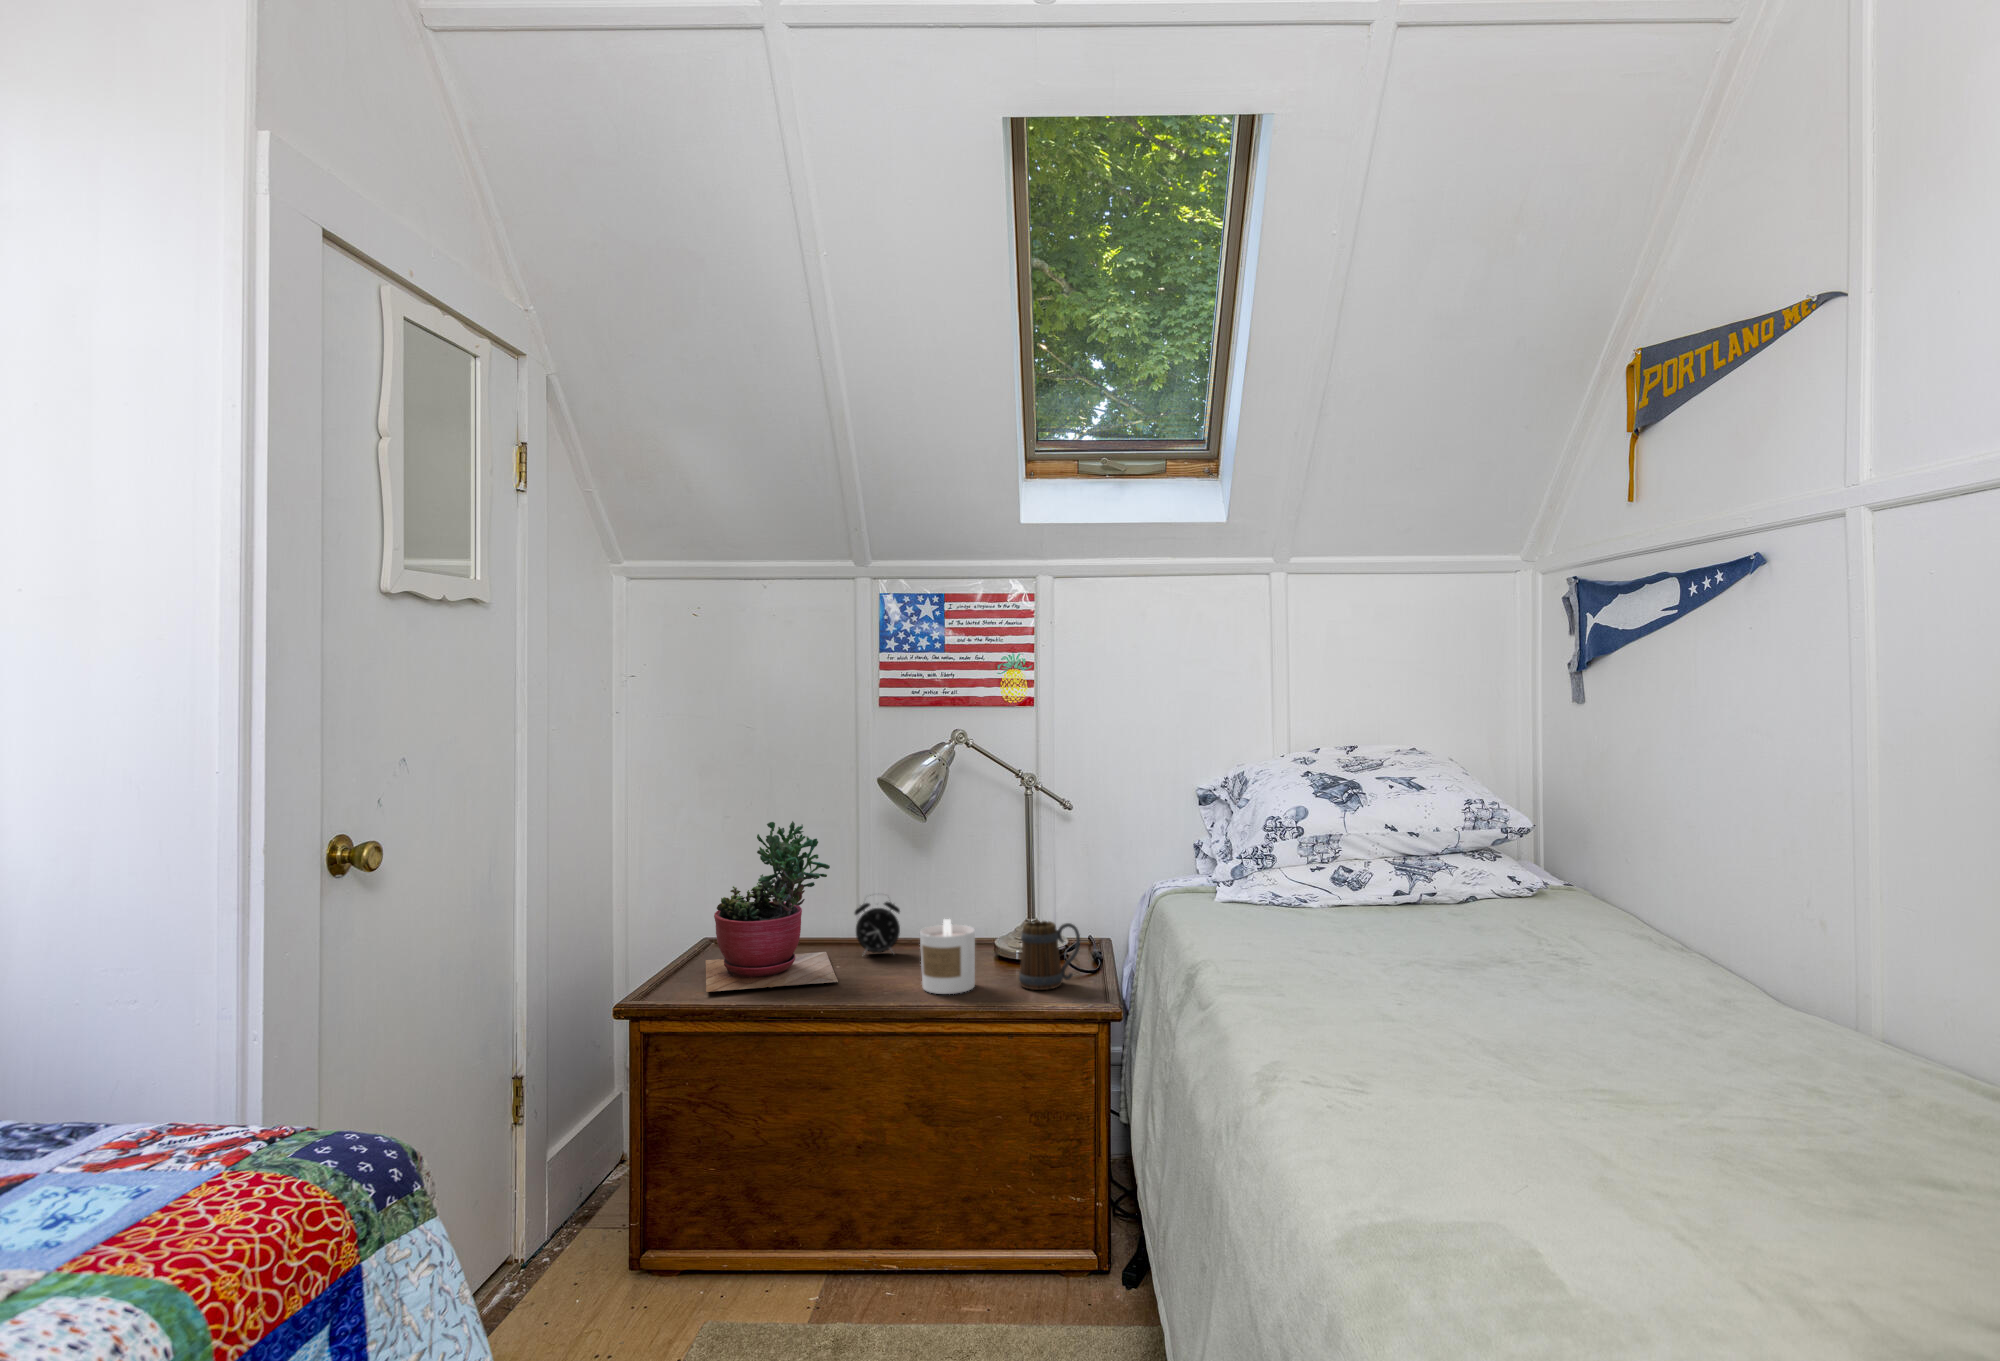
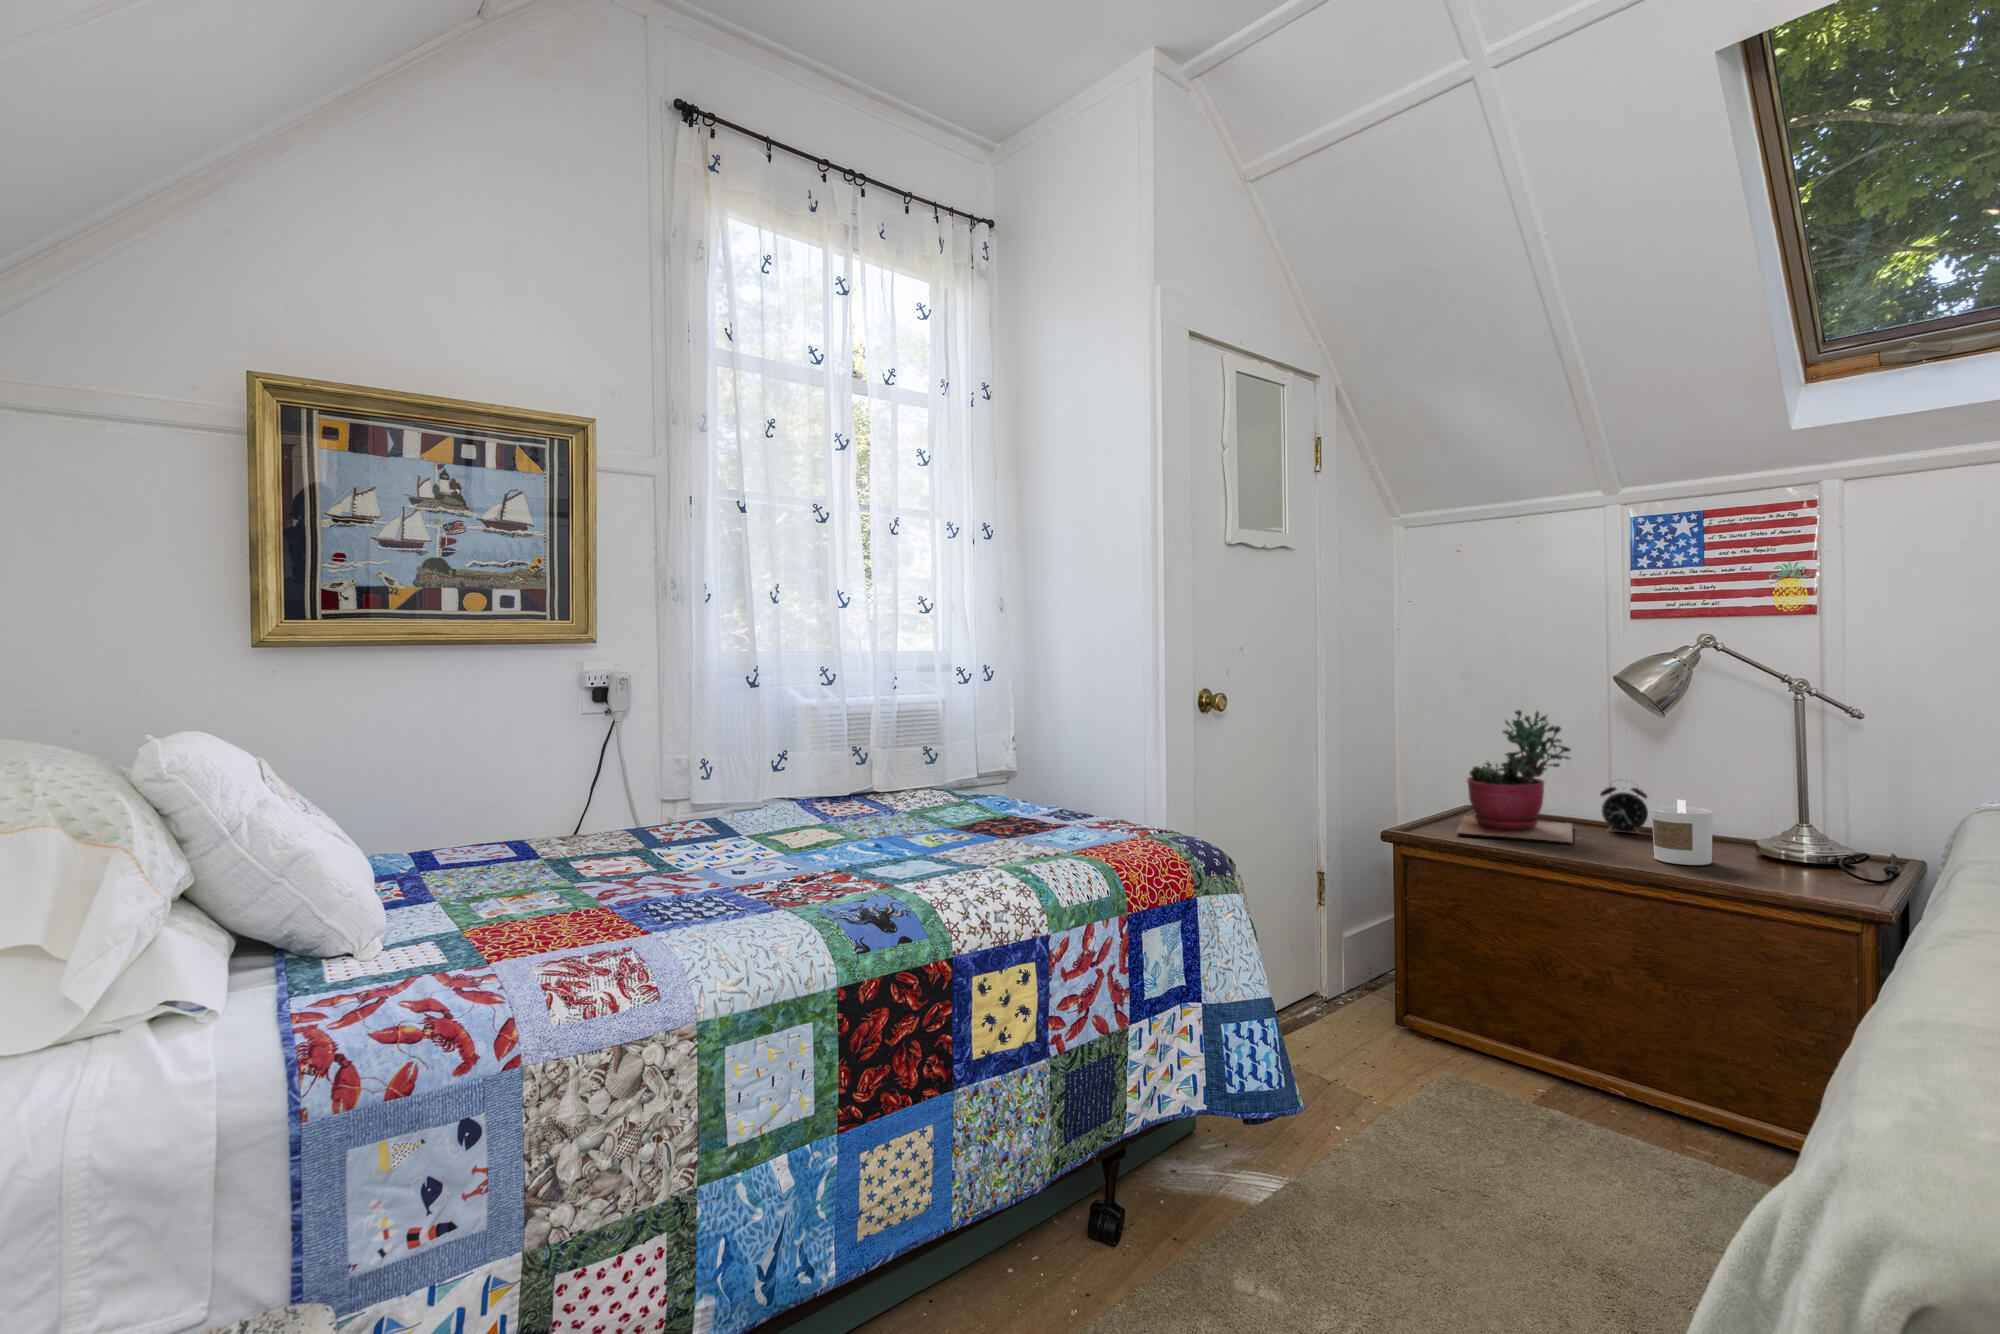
mug: present [1019,921,1080,990] -> none [1763,813,1841,877]

